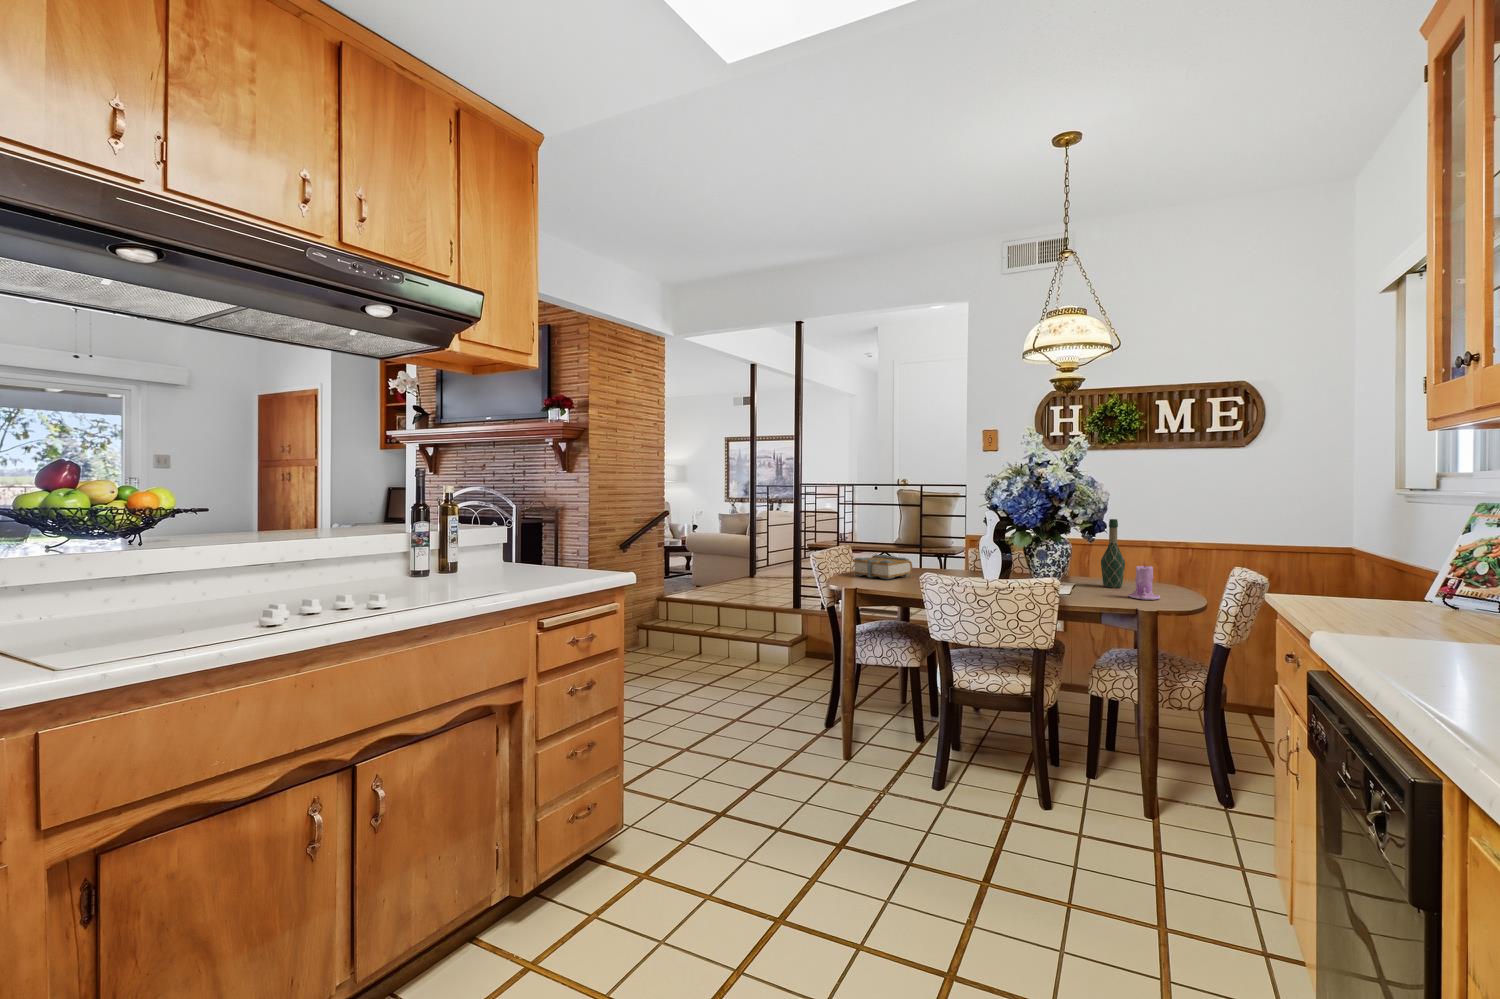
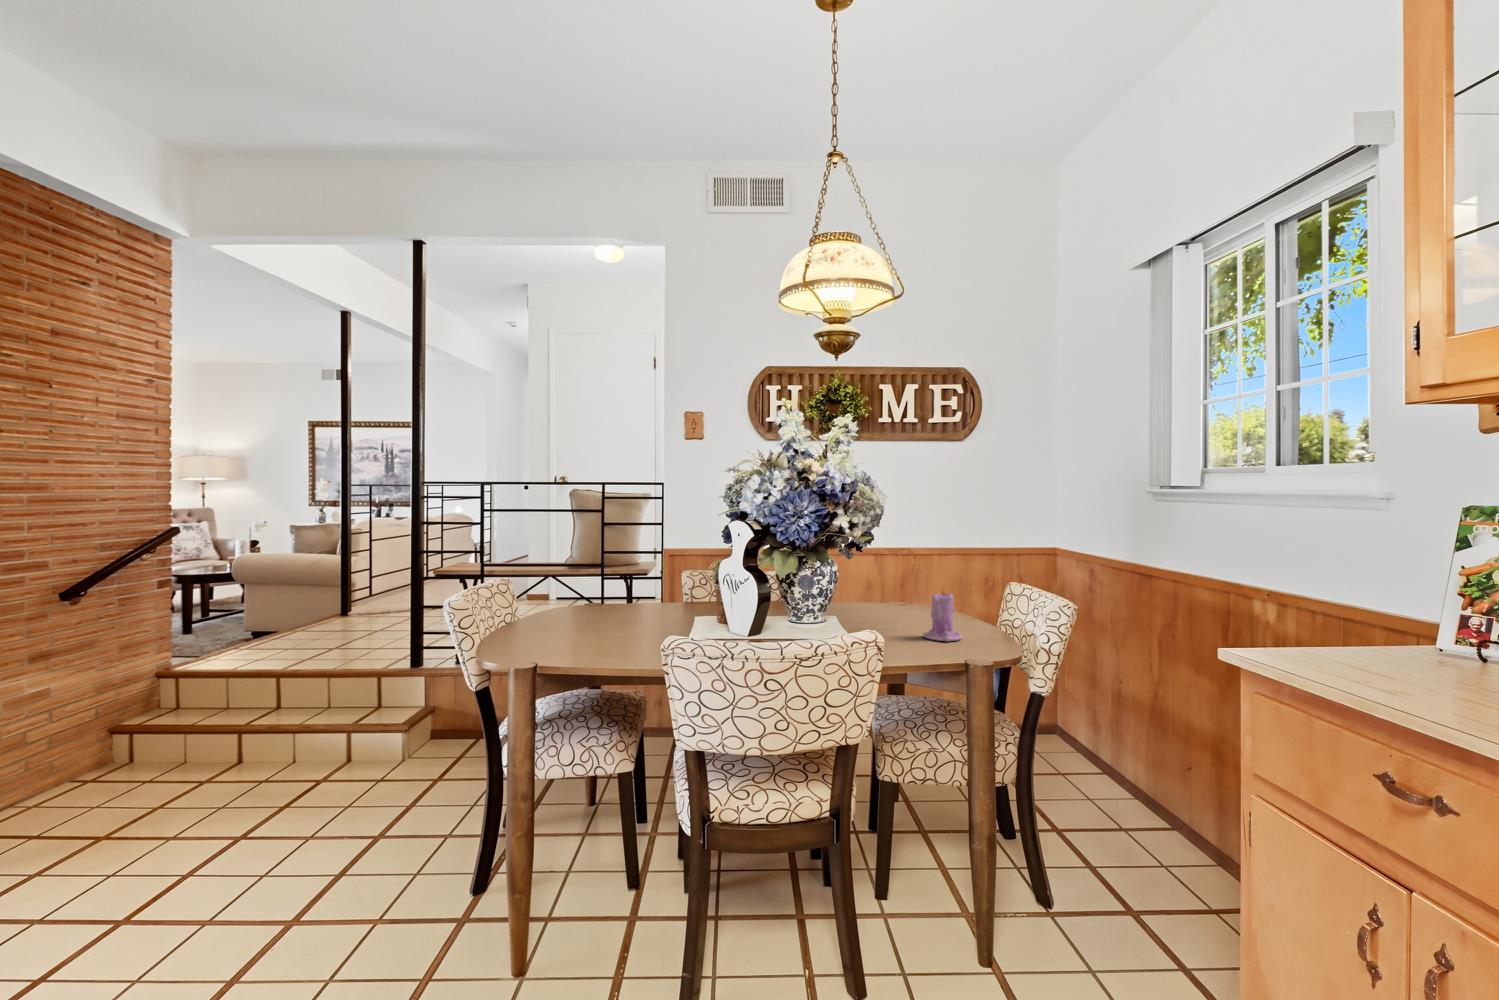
wine bottle: present [1101,519,1125,588] -> none [870,529,900,621]
book: present [853,555,912,579] -> none [518,593,614,635]

